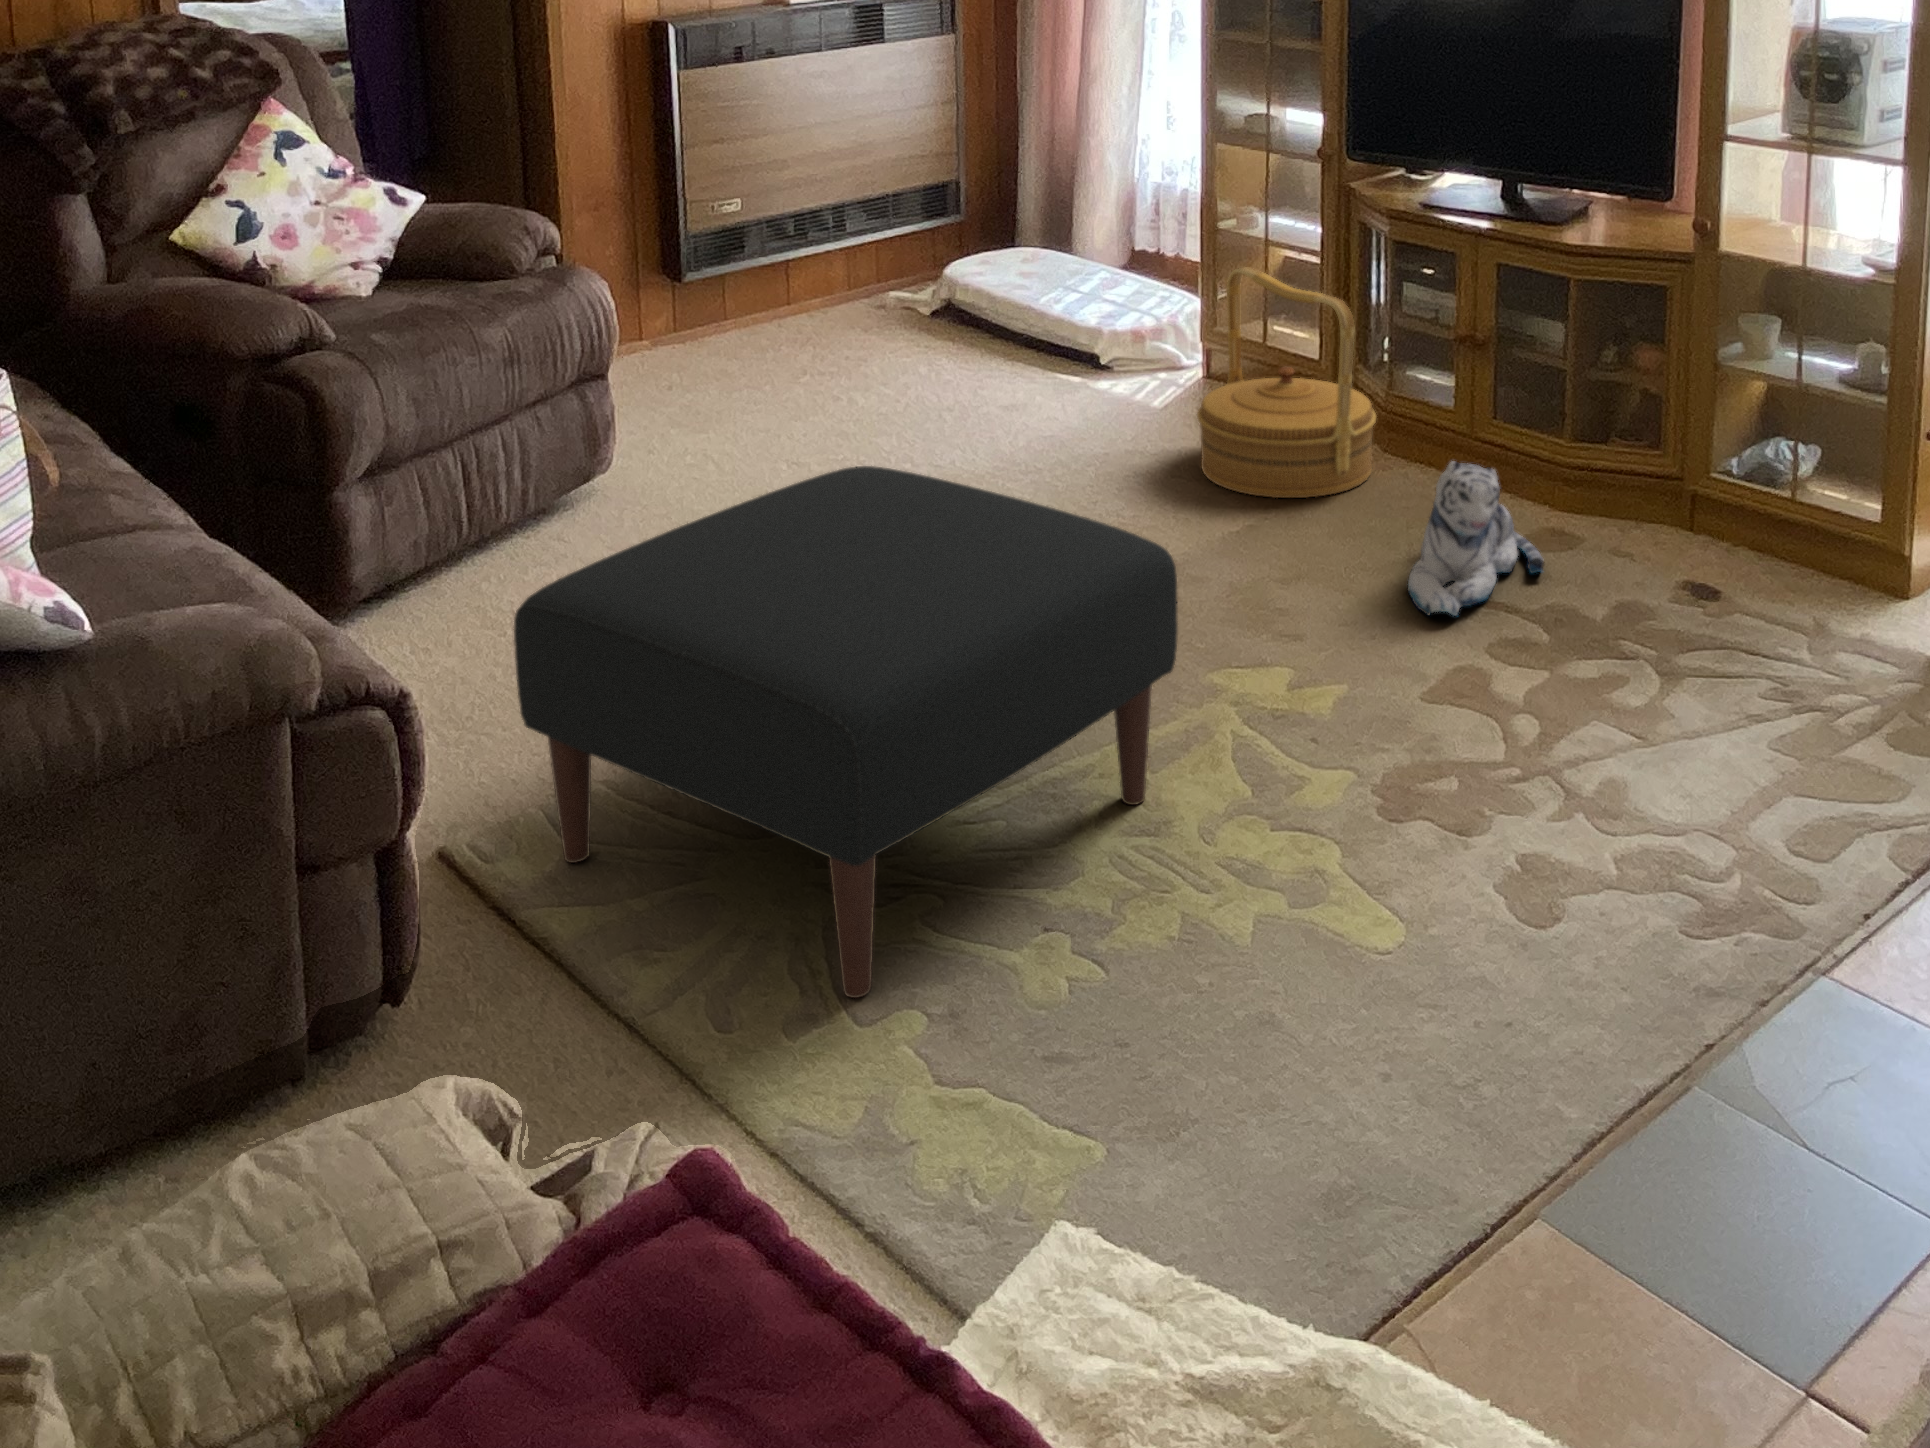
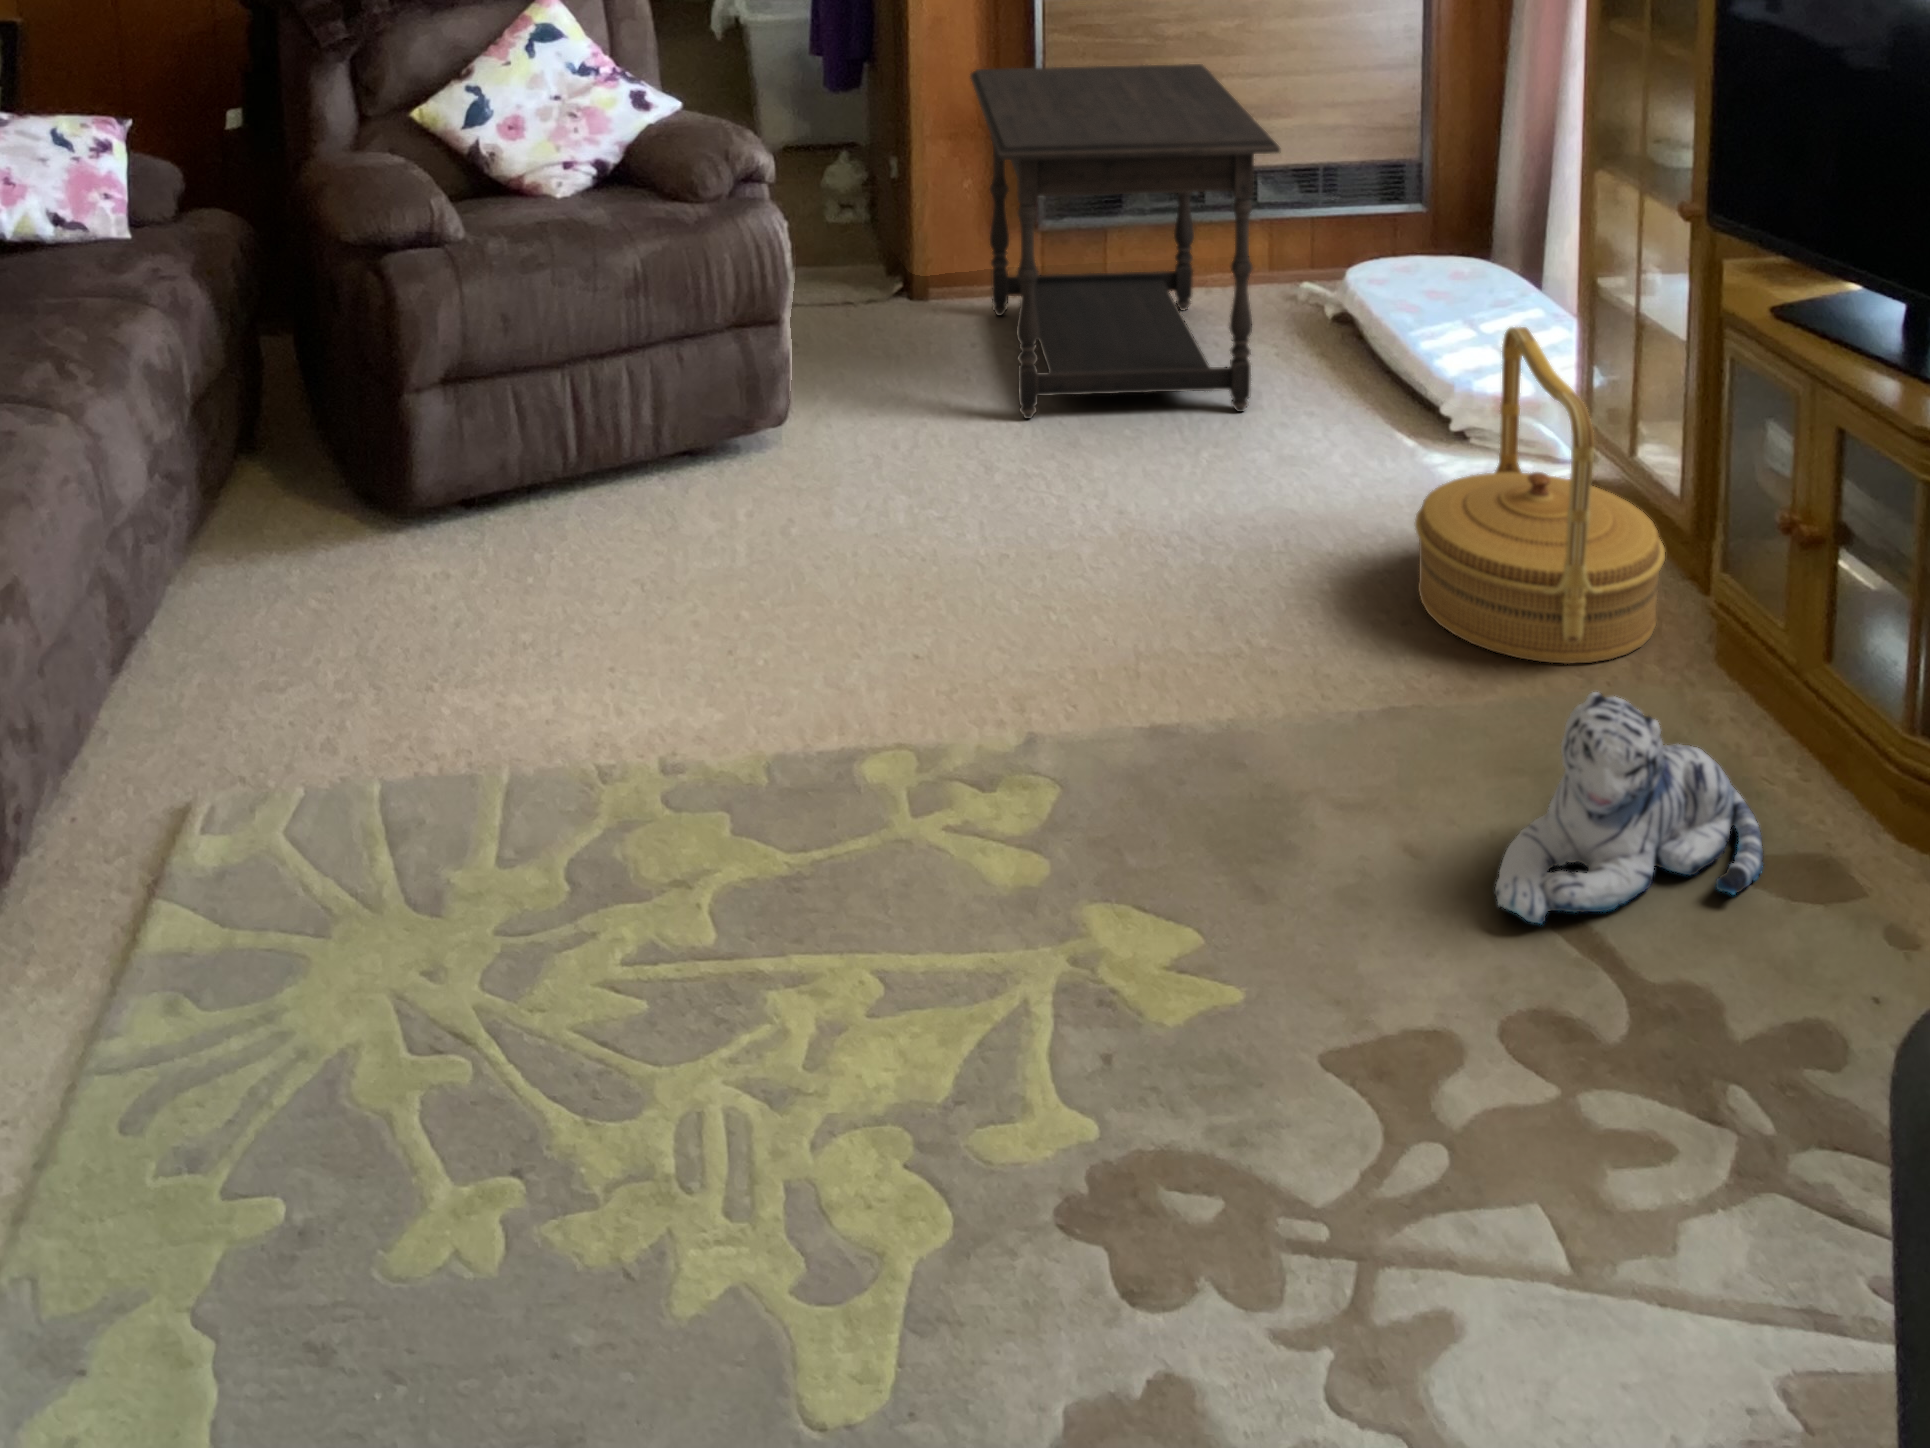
side table: none [638,127,990,442] -> present [970,64,1280,419]
ottoman: present [514,466,1178,998] -> none [255,508,915,1200]

